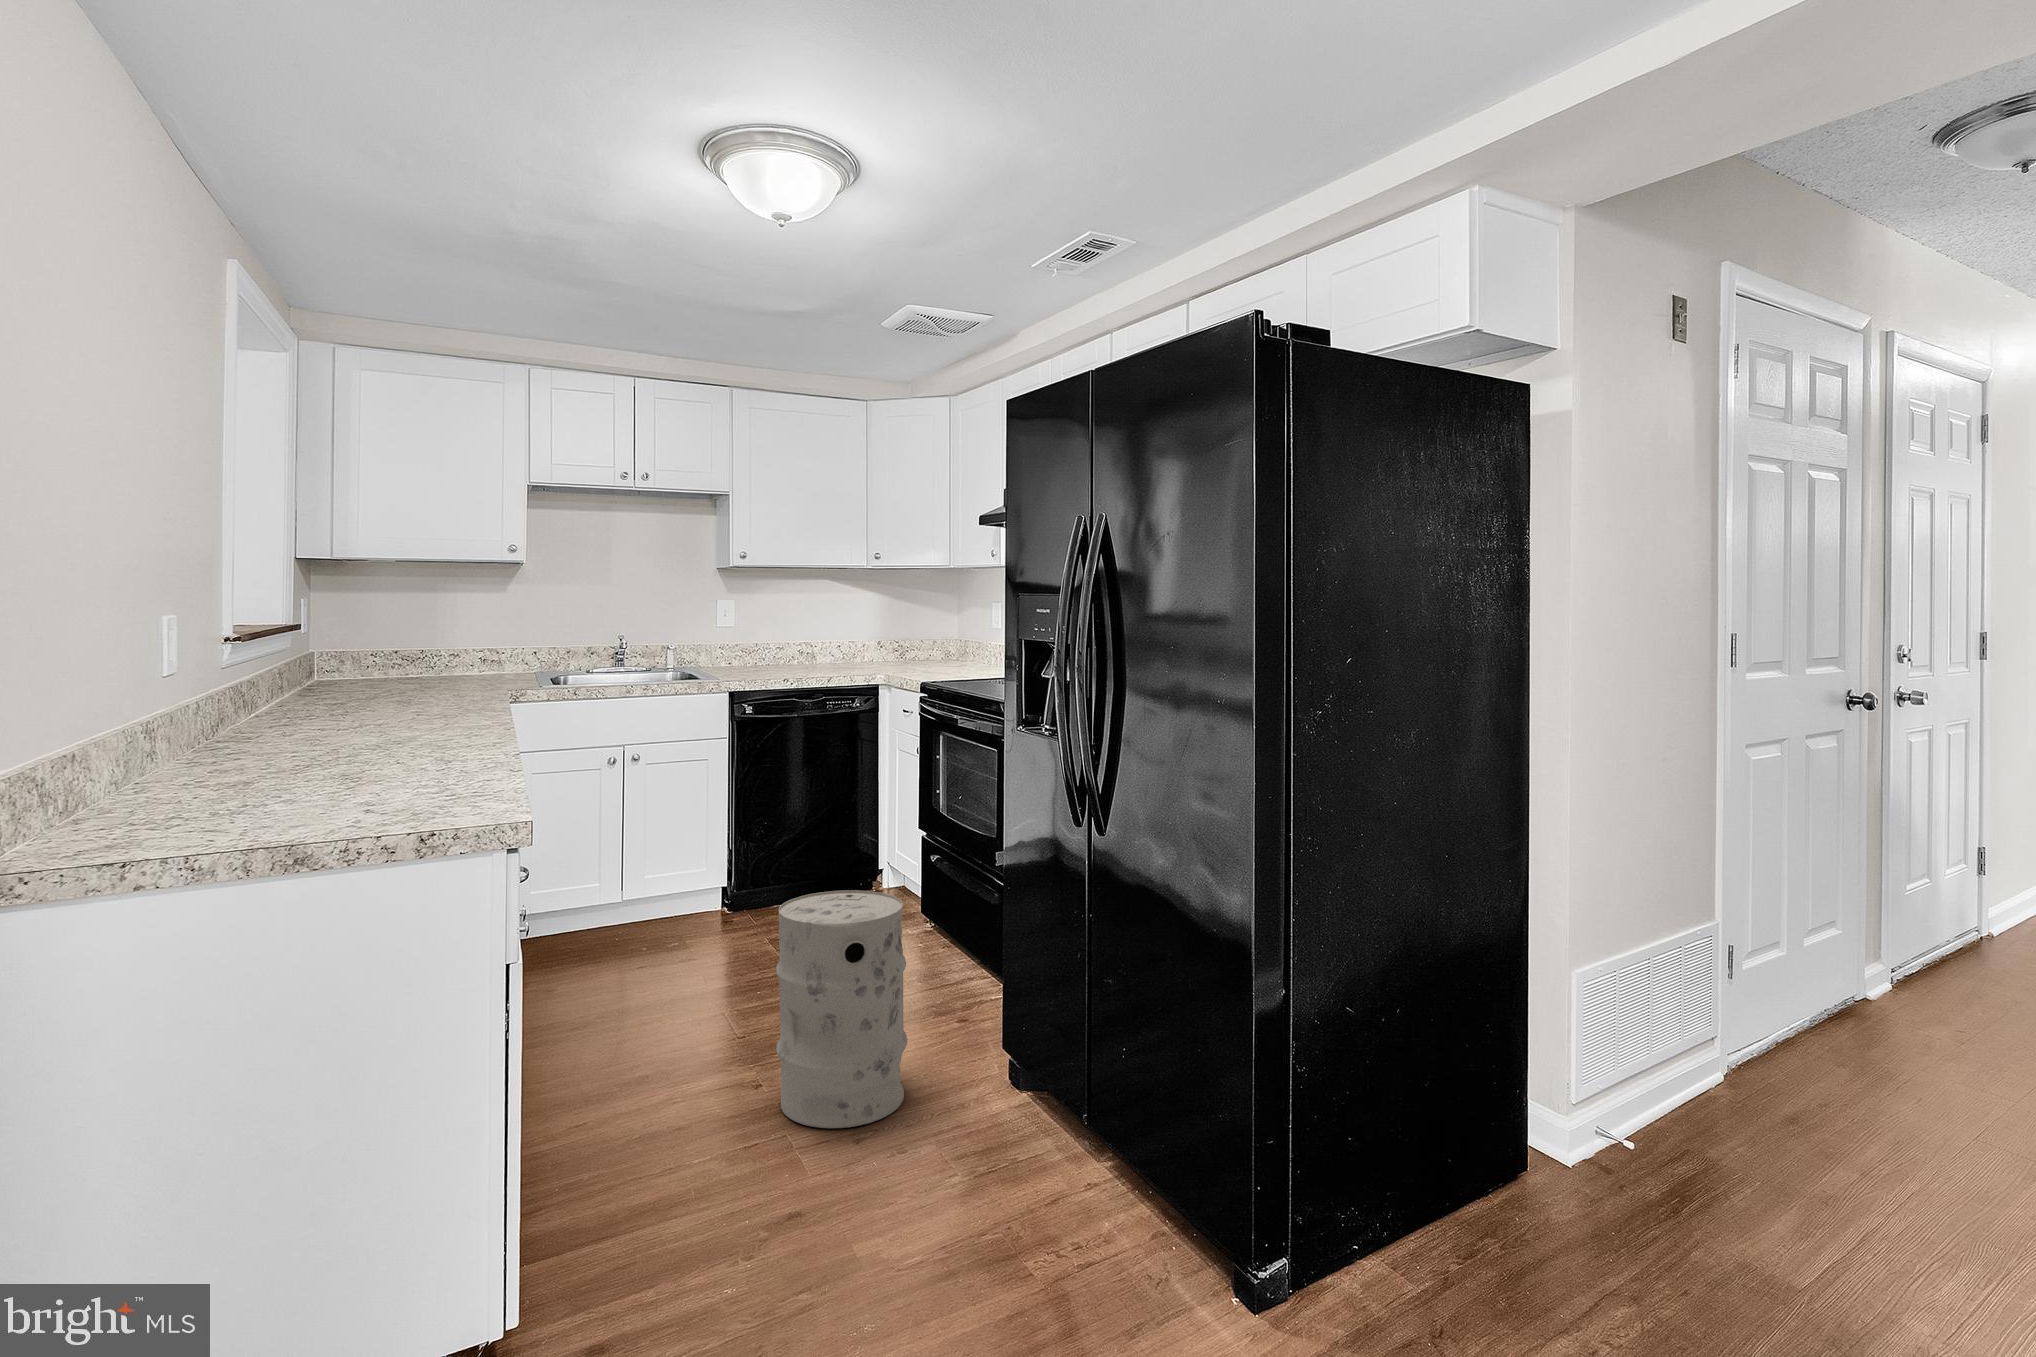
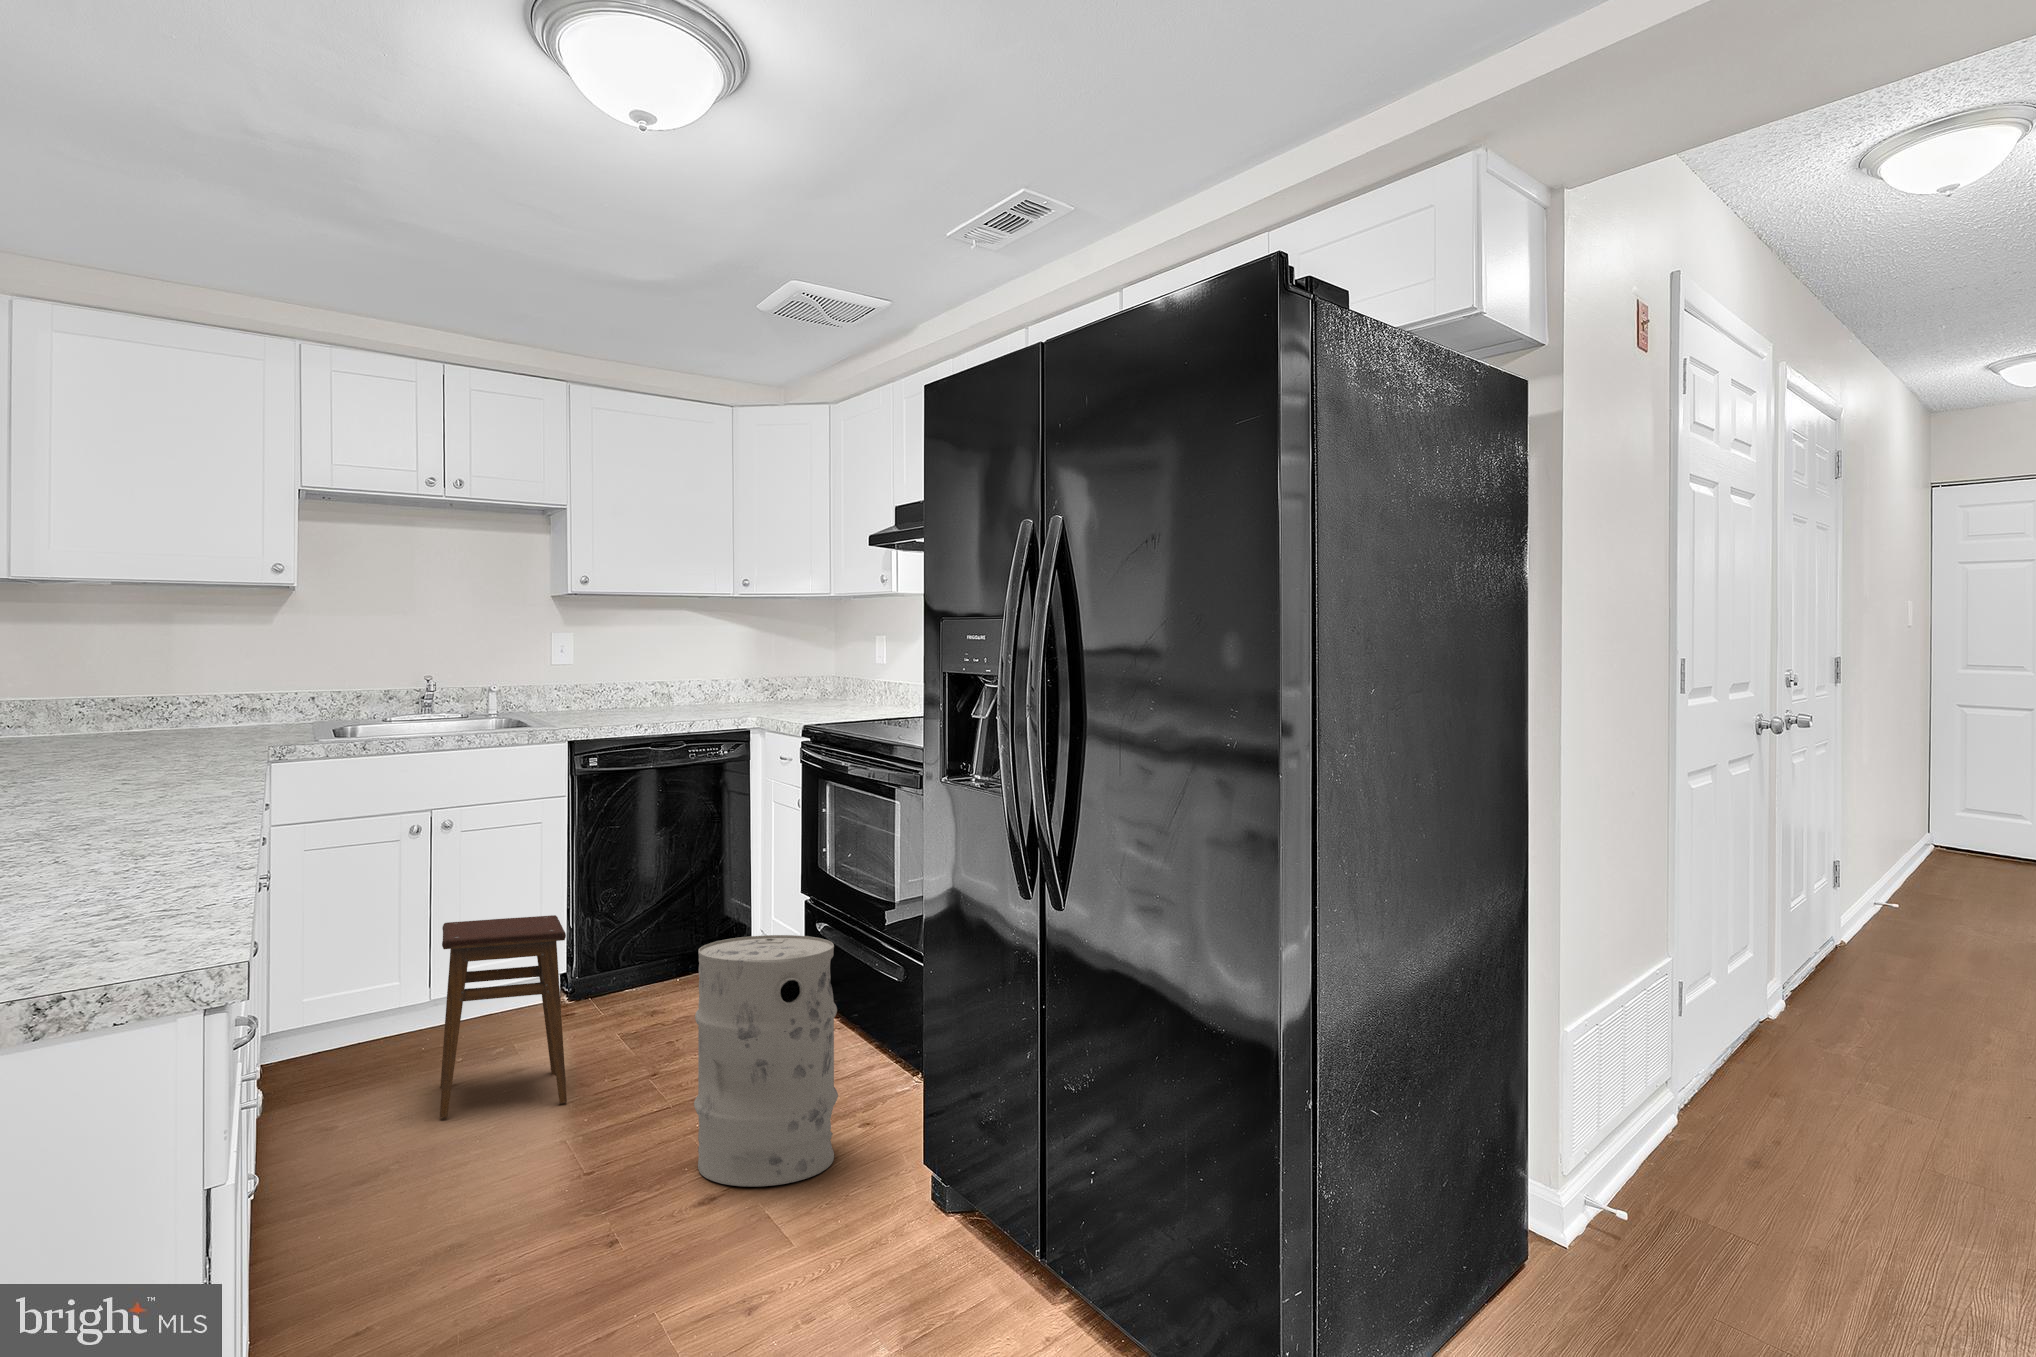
stool: none [584,852,698,1029] -> present [440,915,567,1118]

